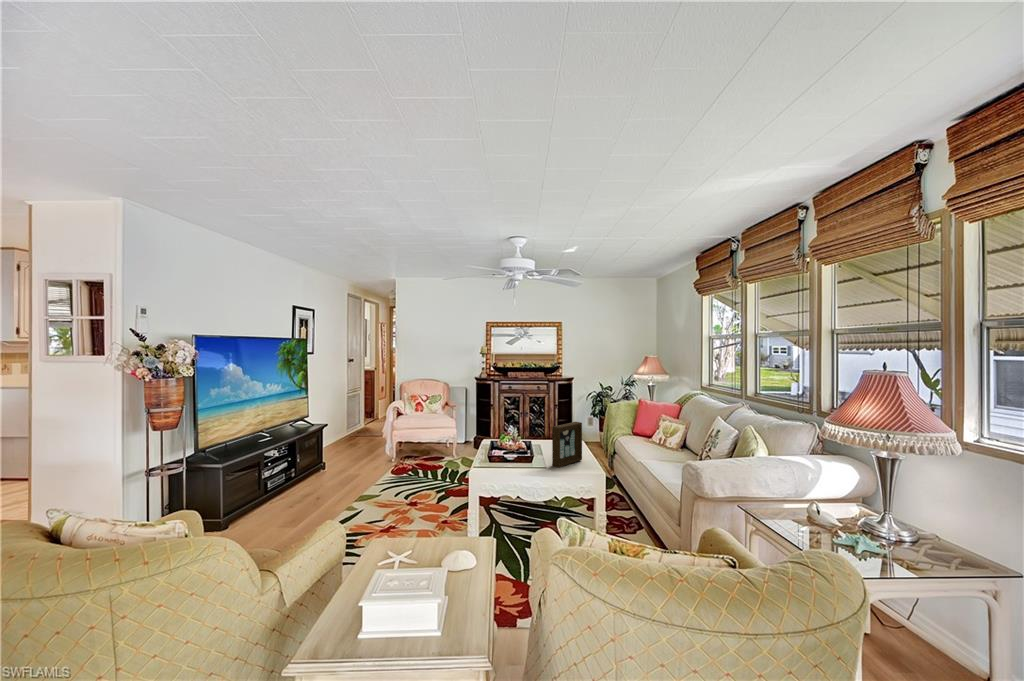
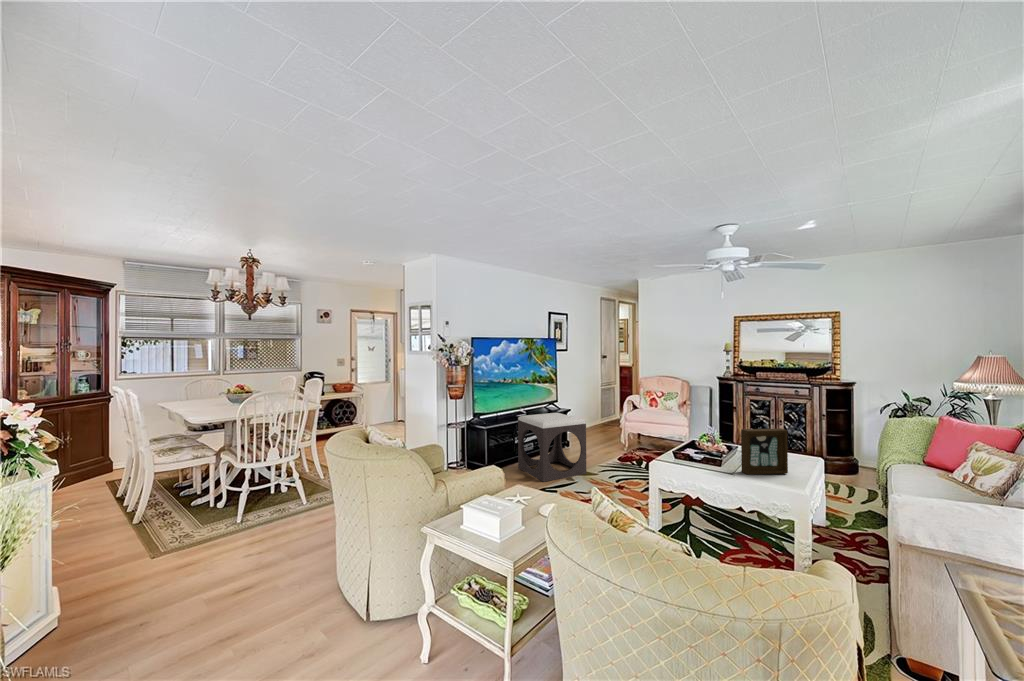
footstool: none [271,430,365,520] -> present [518,413,586,482]

